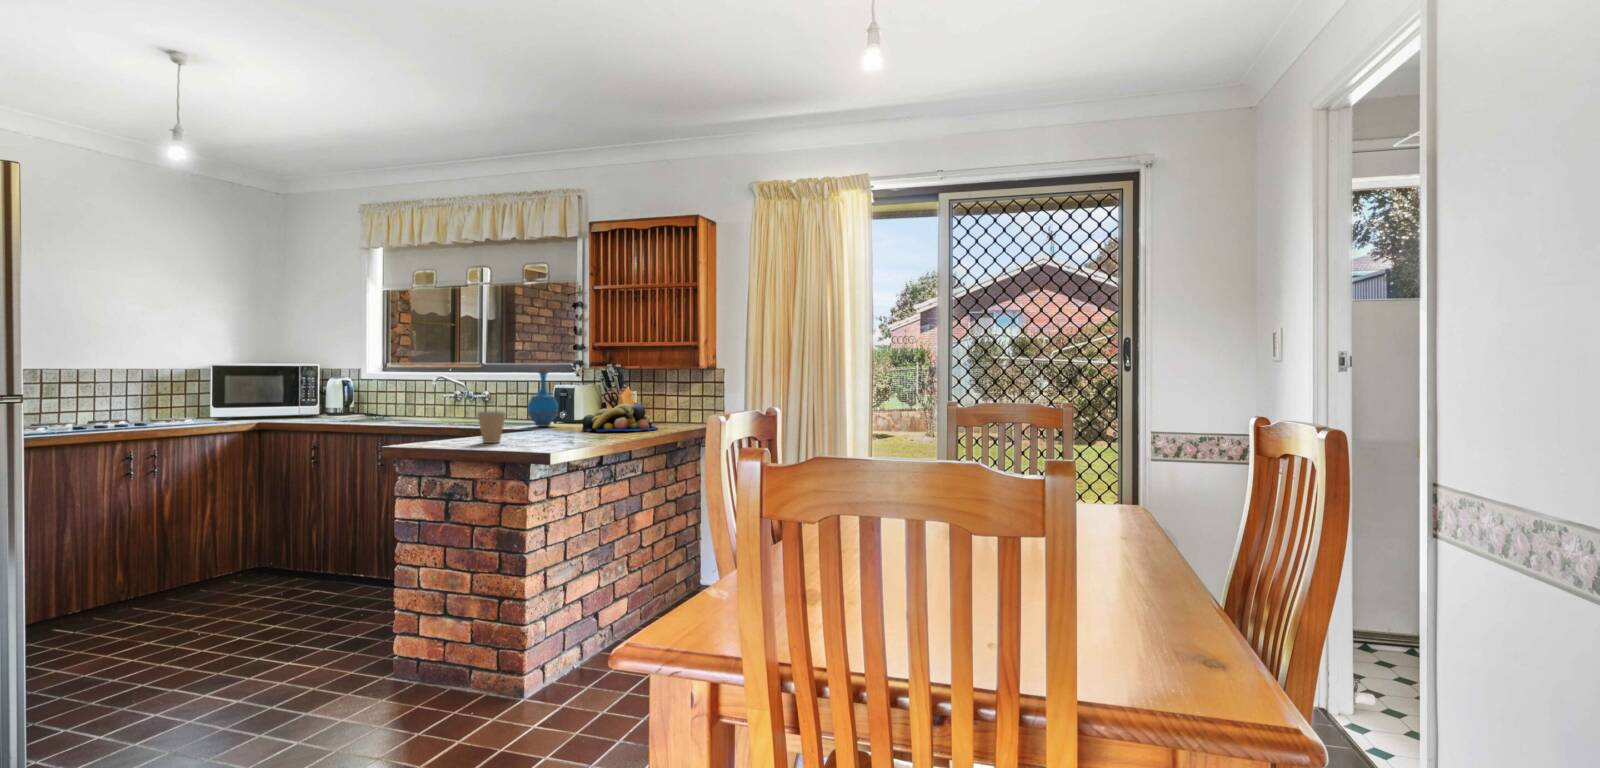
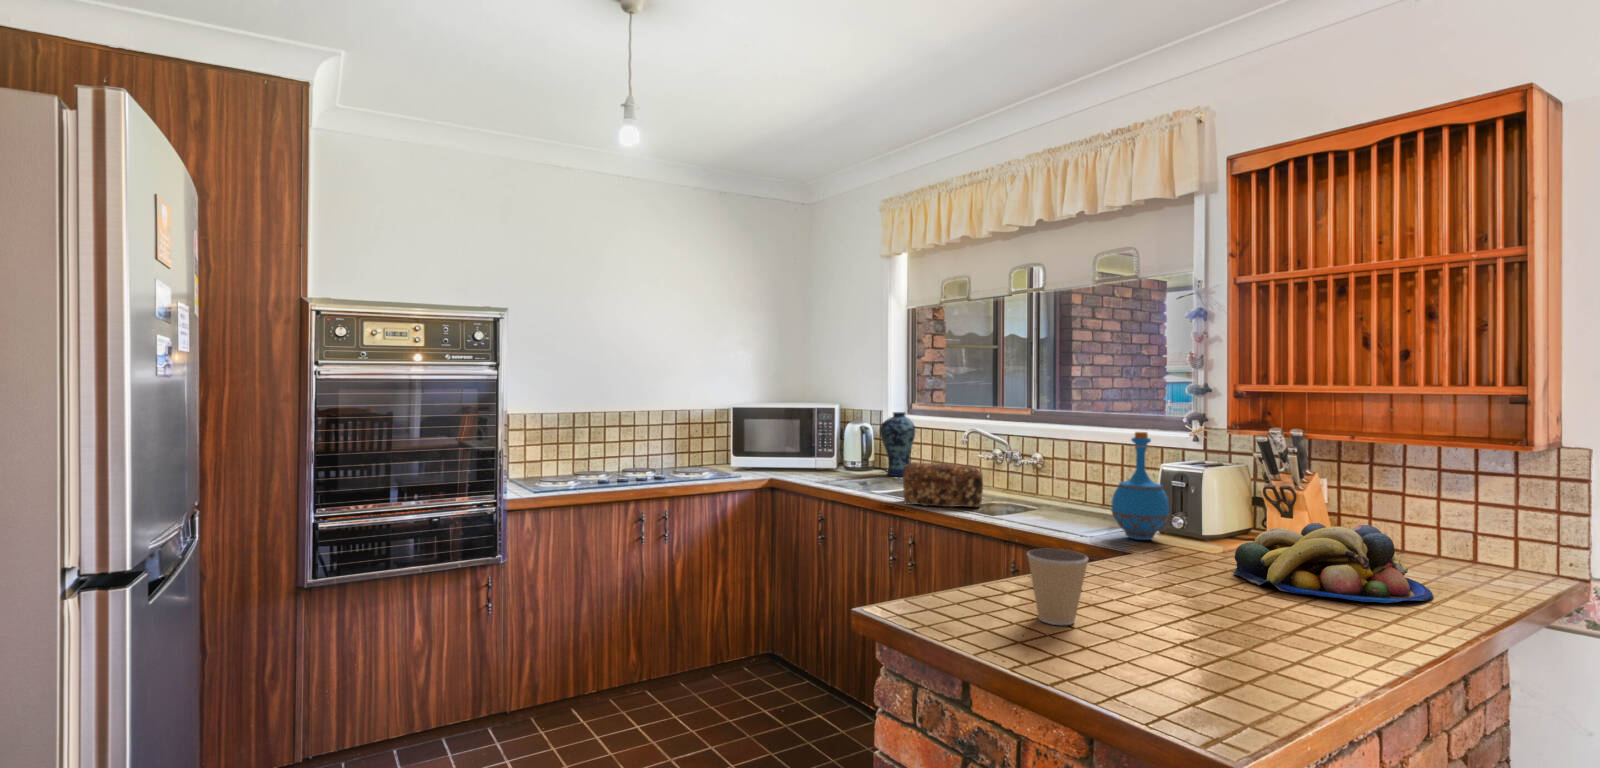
vase: none [360,368,395,417] -> present [880,412,915,476]
bread loaf: none [390,397,449,425] -> present [903,462,983,507]

